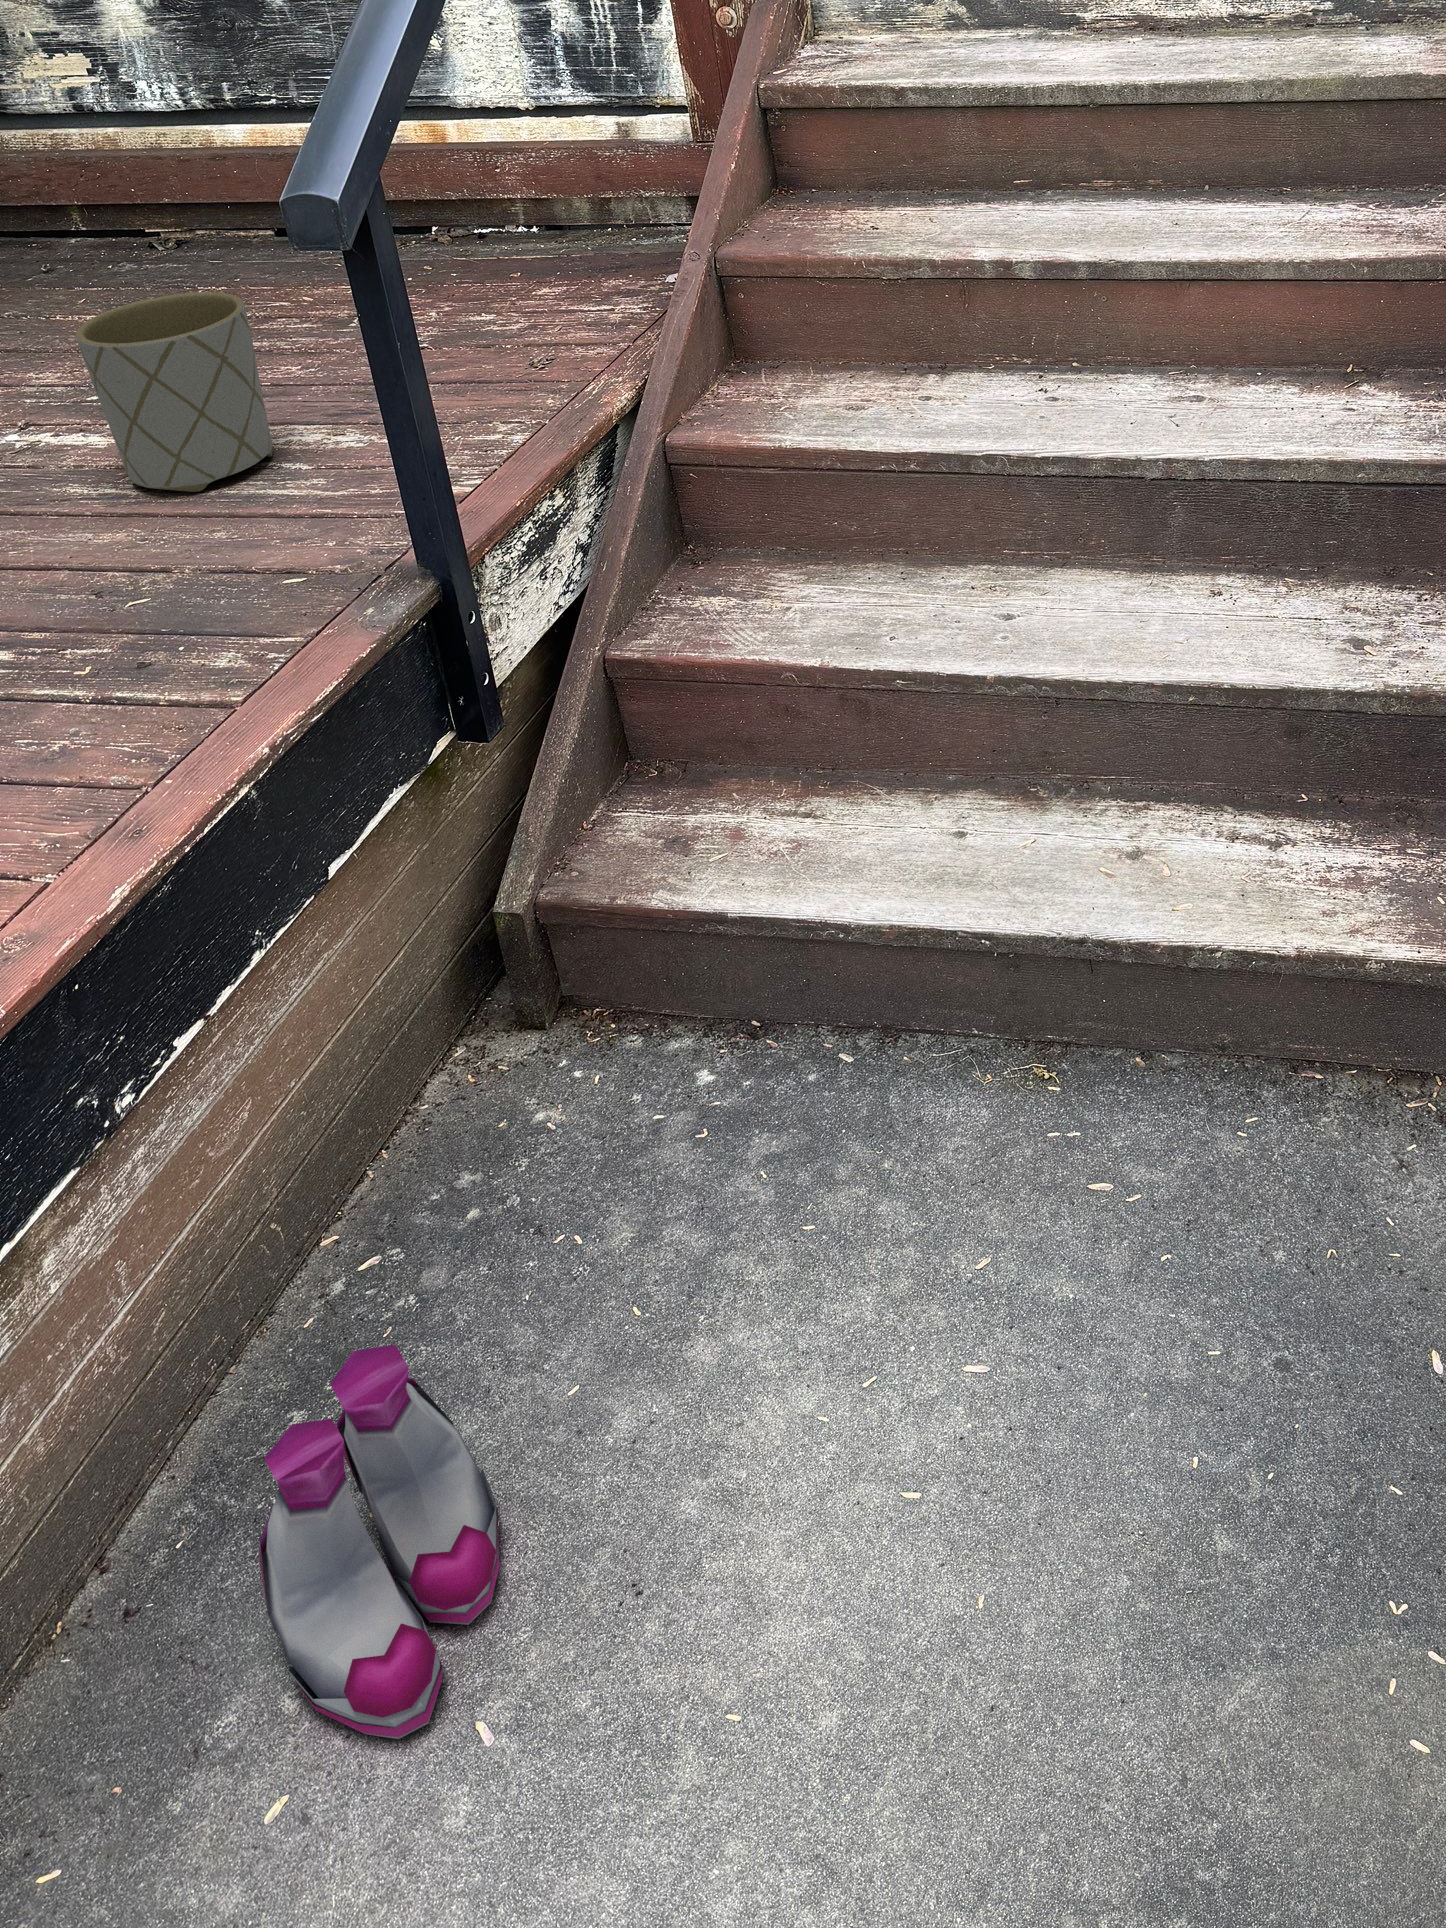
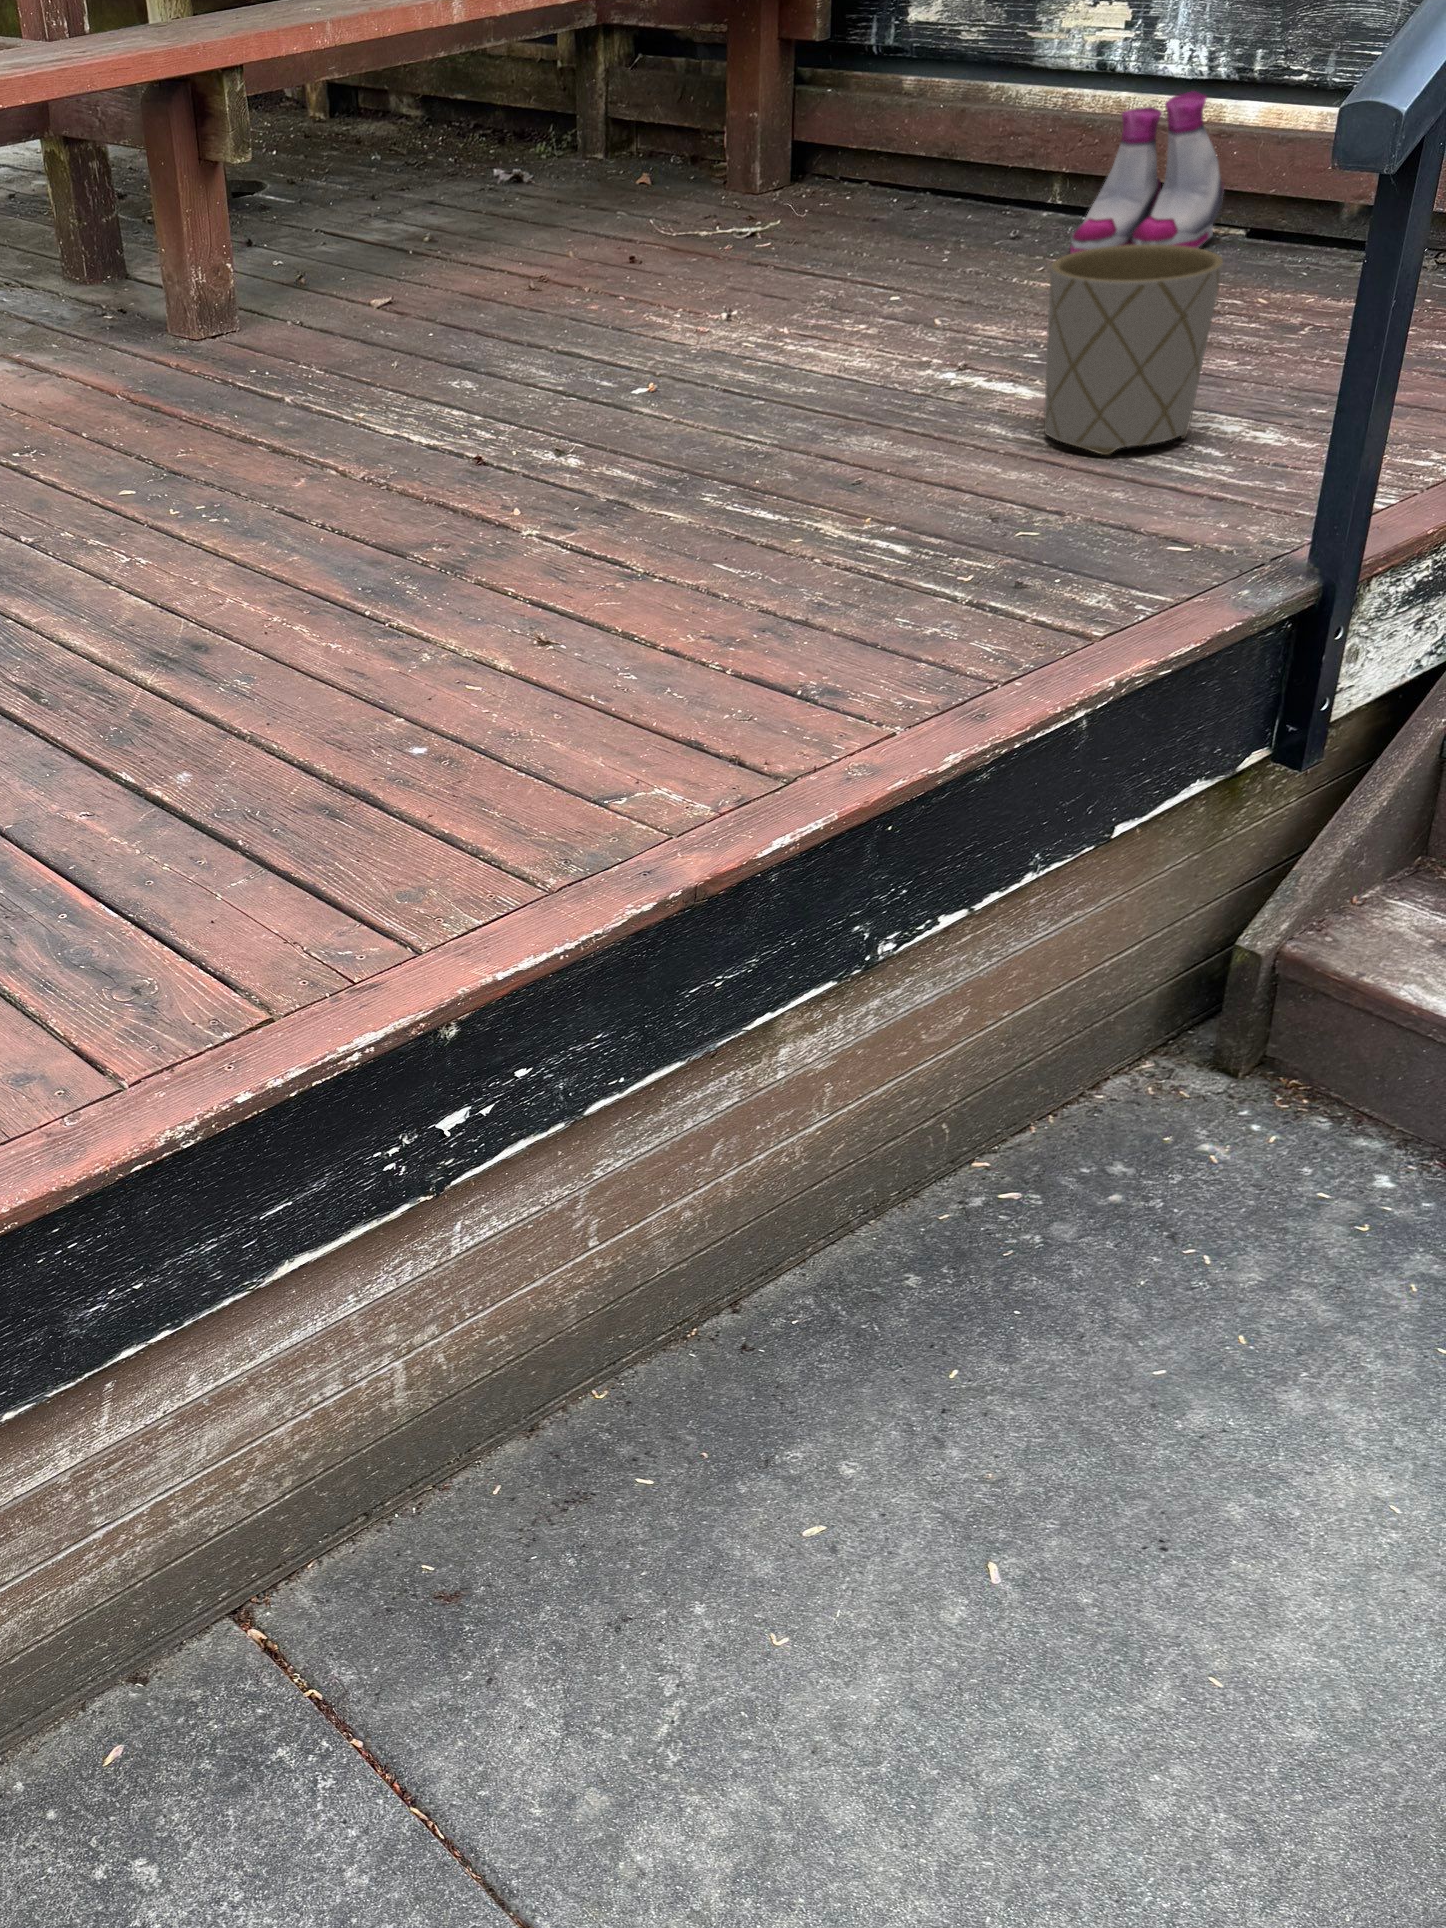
boots: present [259,1345,499,1739] -> present [1070,91,1224,253]

